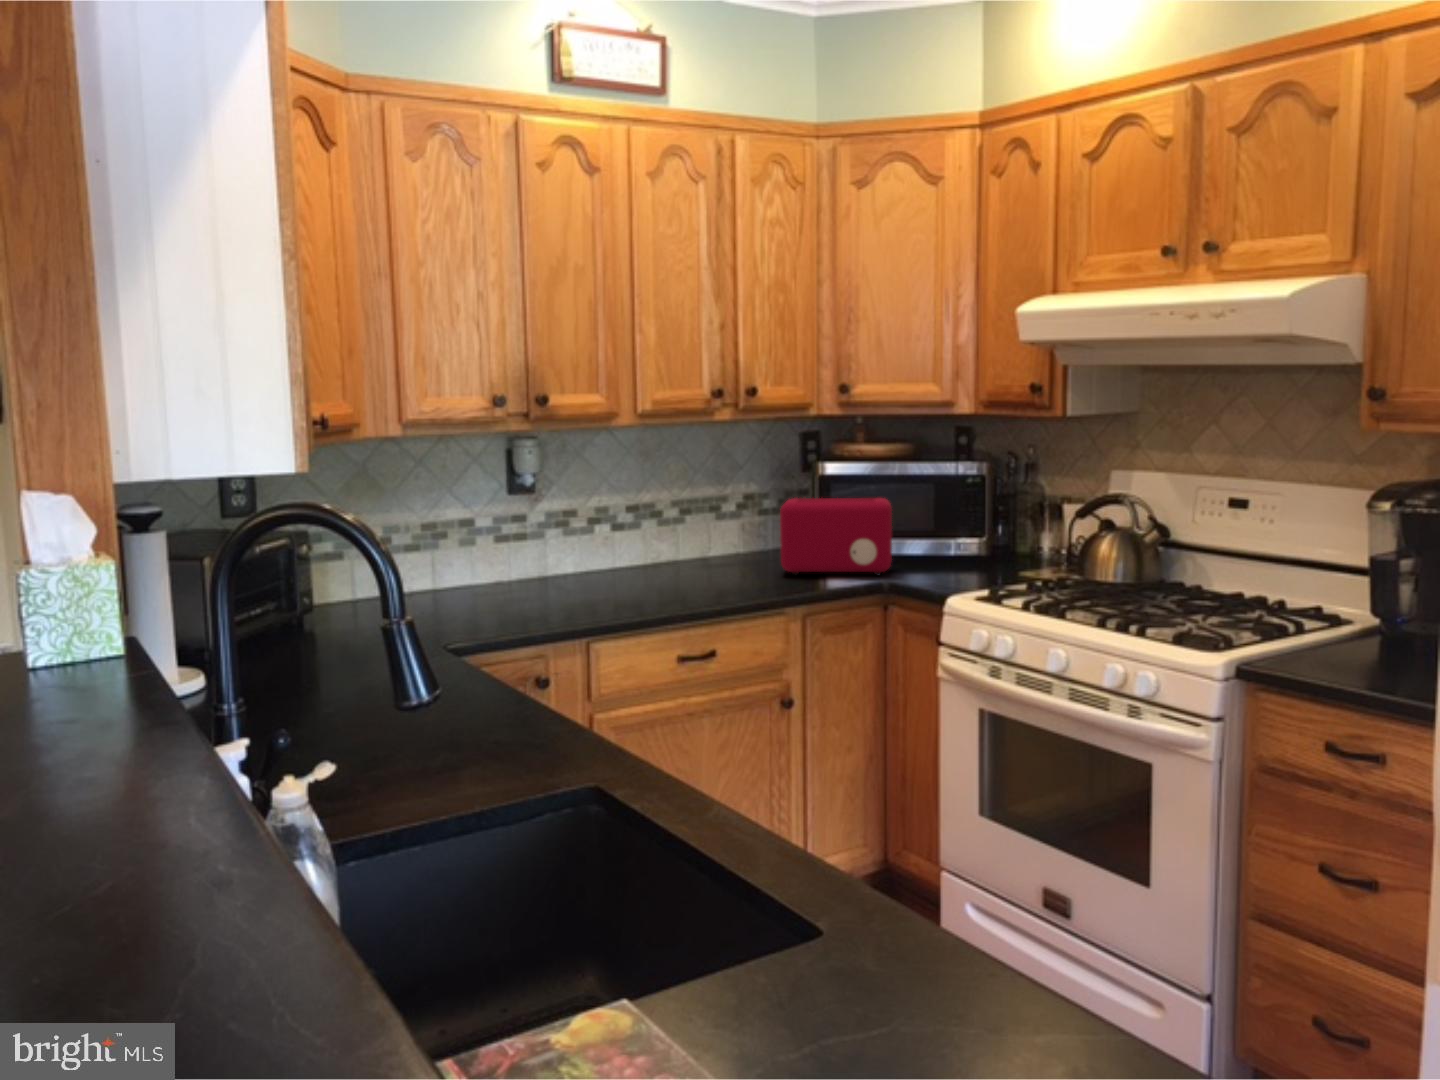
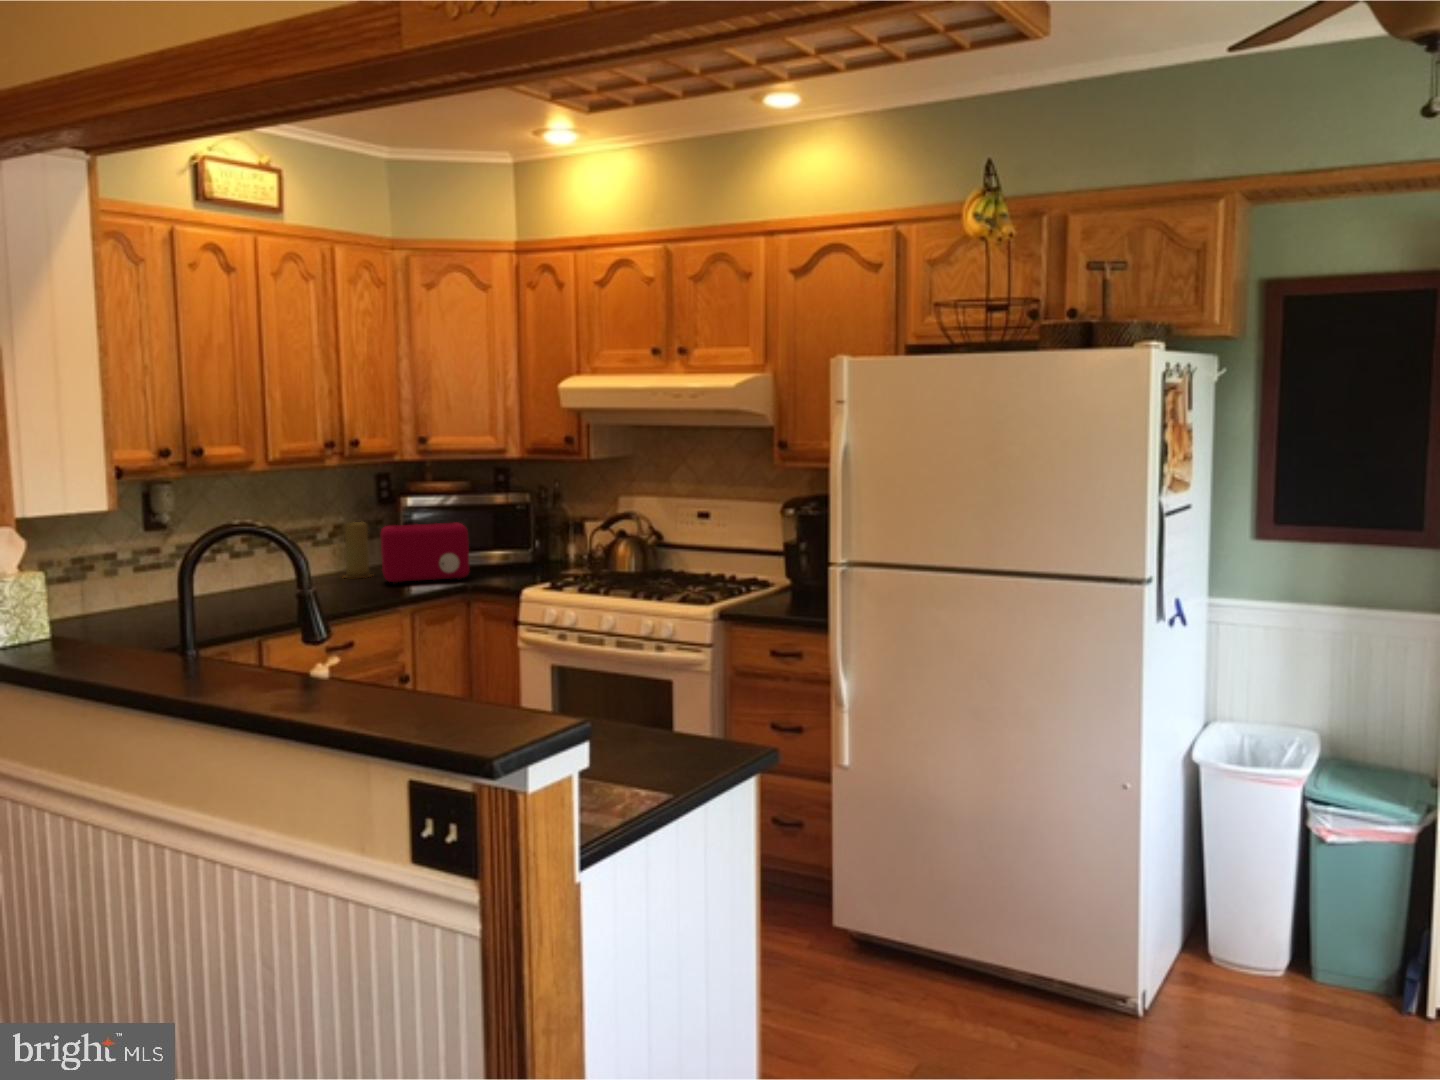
candle: none [744,492,782,562] -> present [342,522,371,578]

